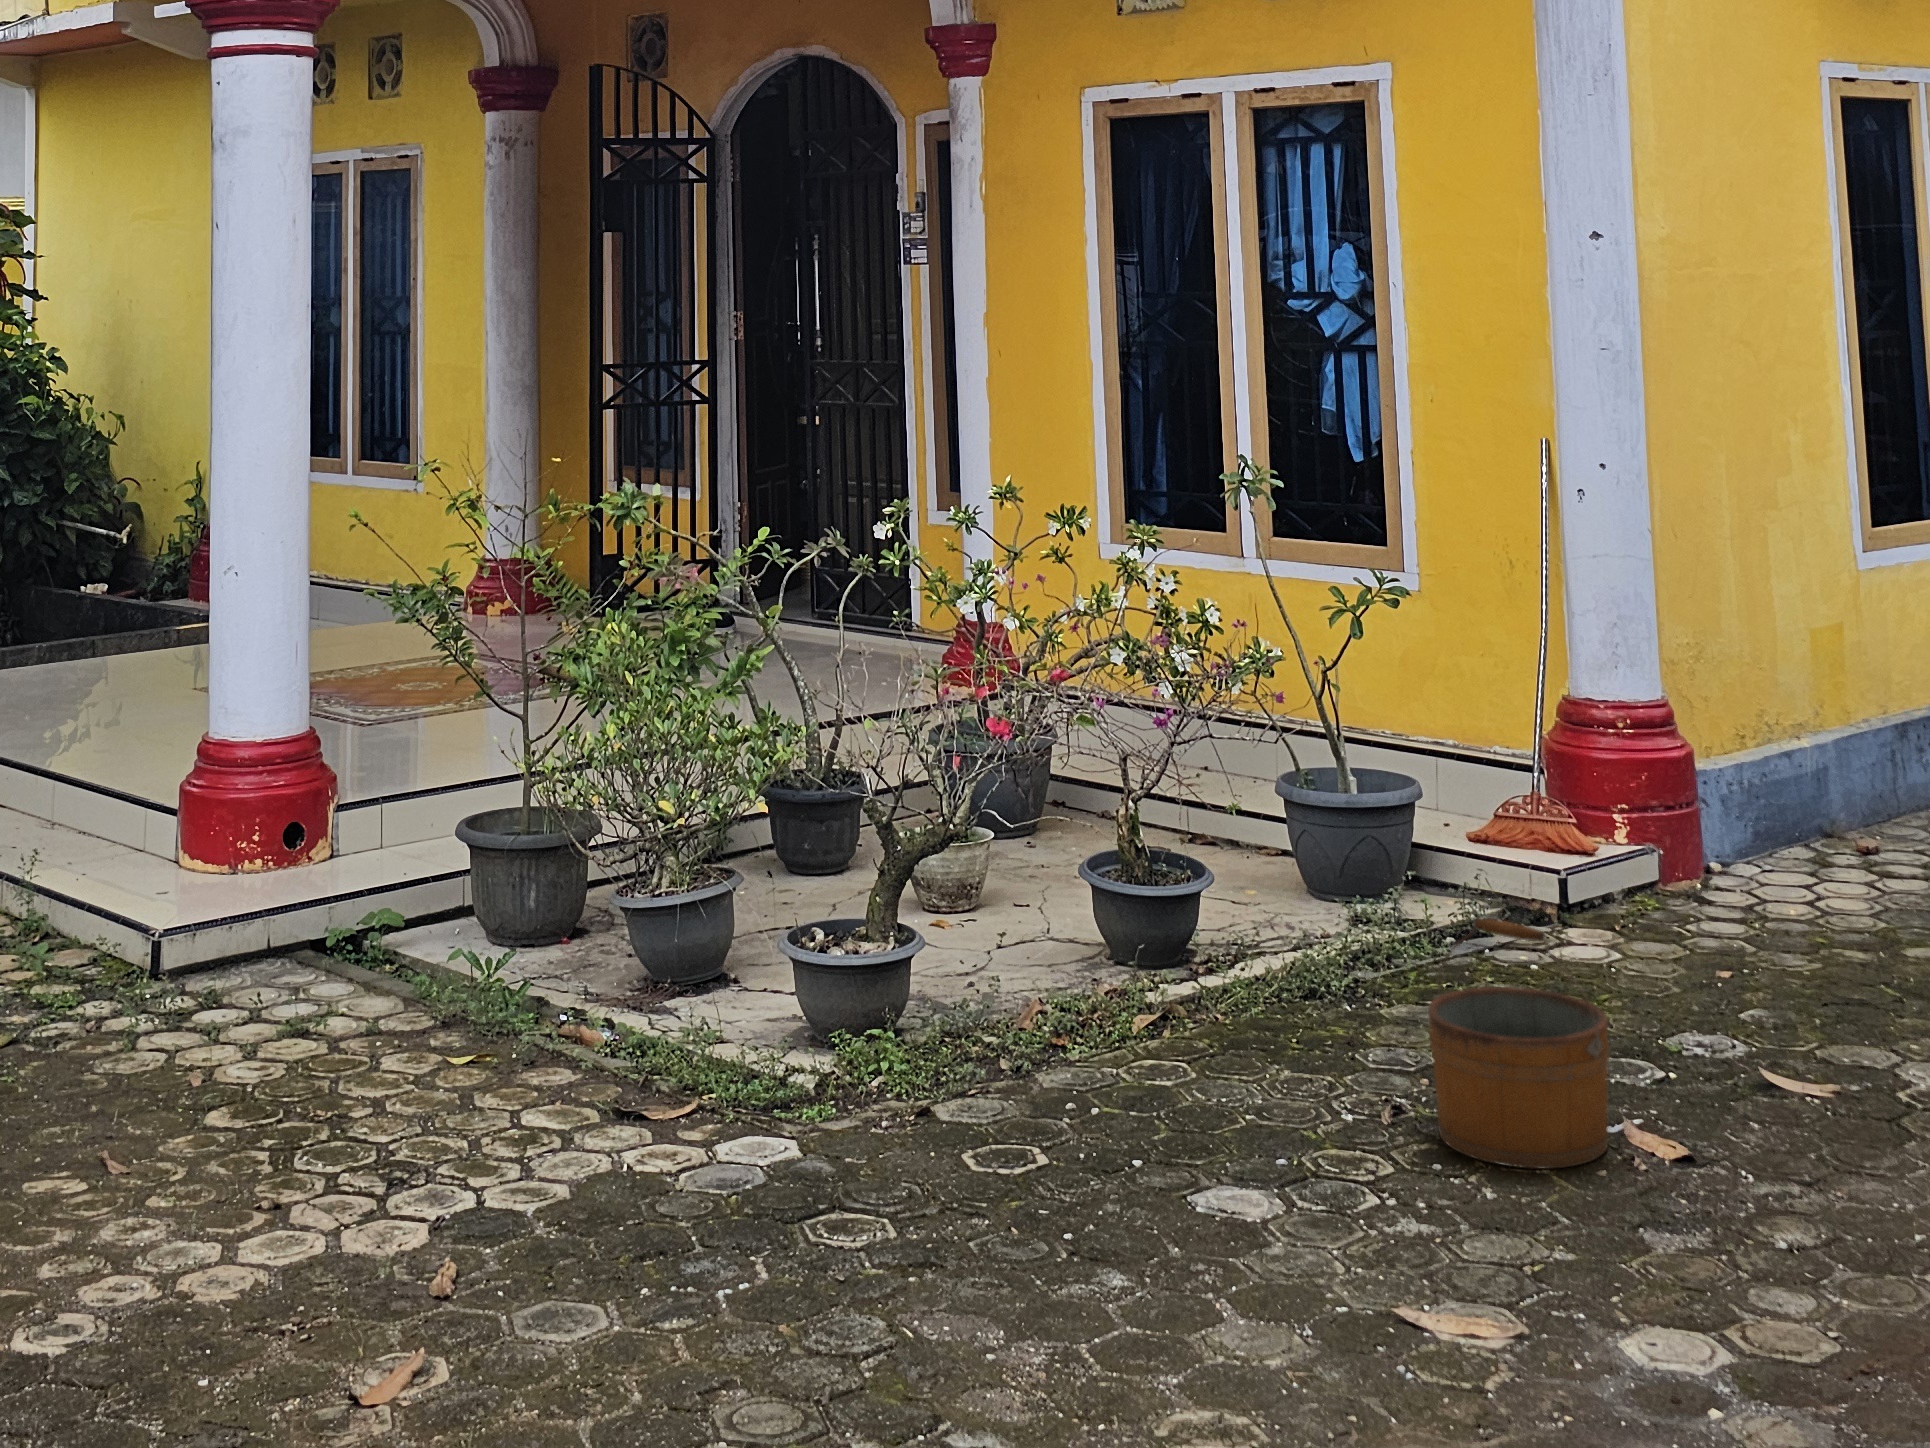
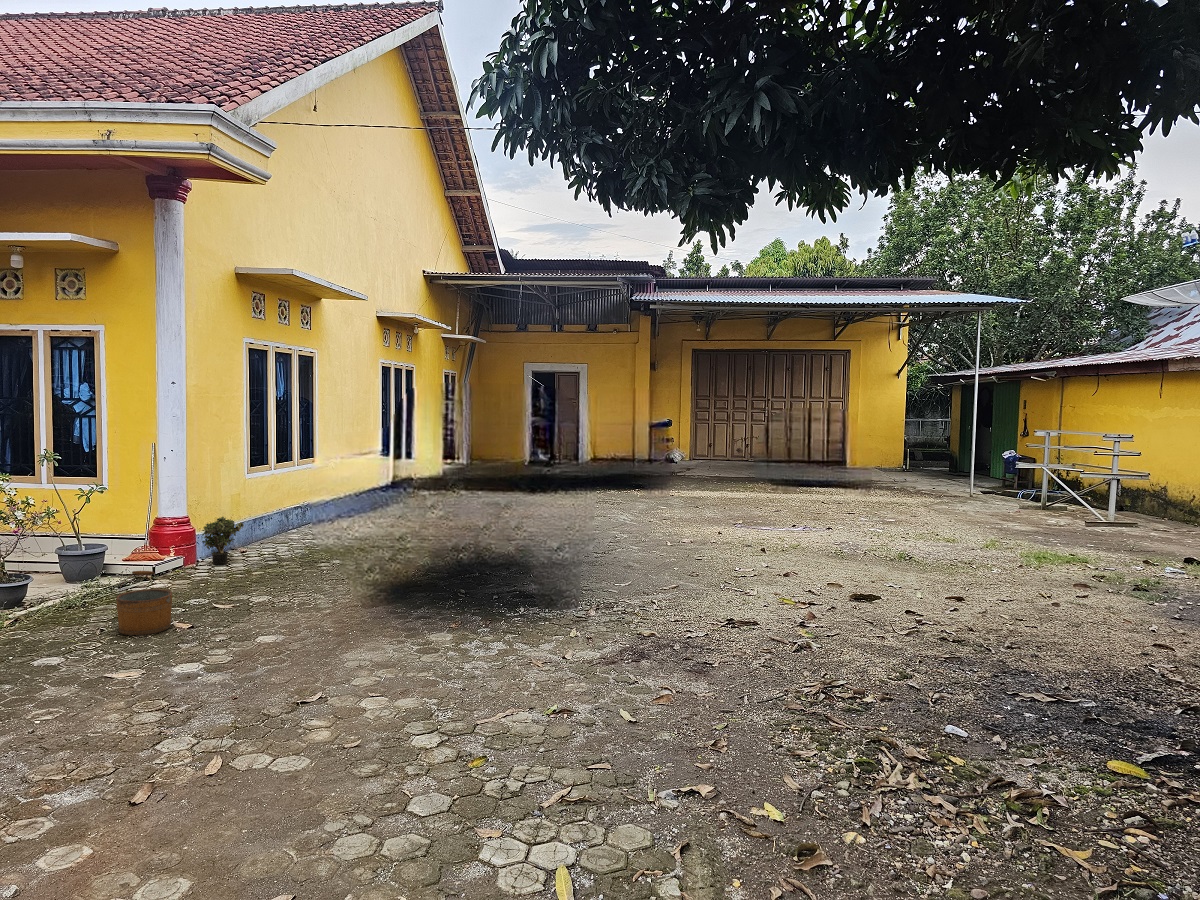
potted plant: none [1715,711,1862,896] -> present [202,517,244,565]

